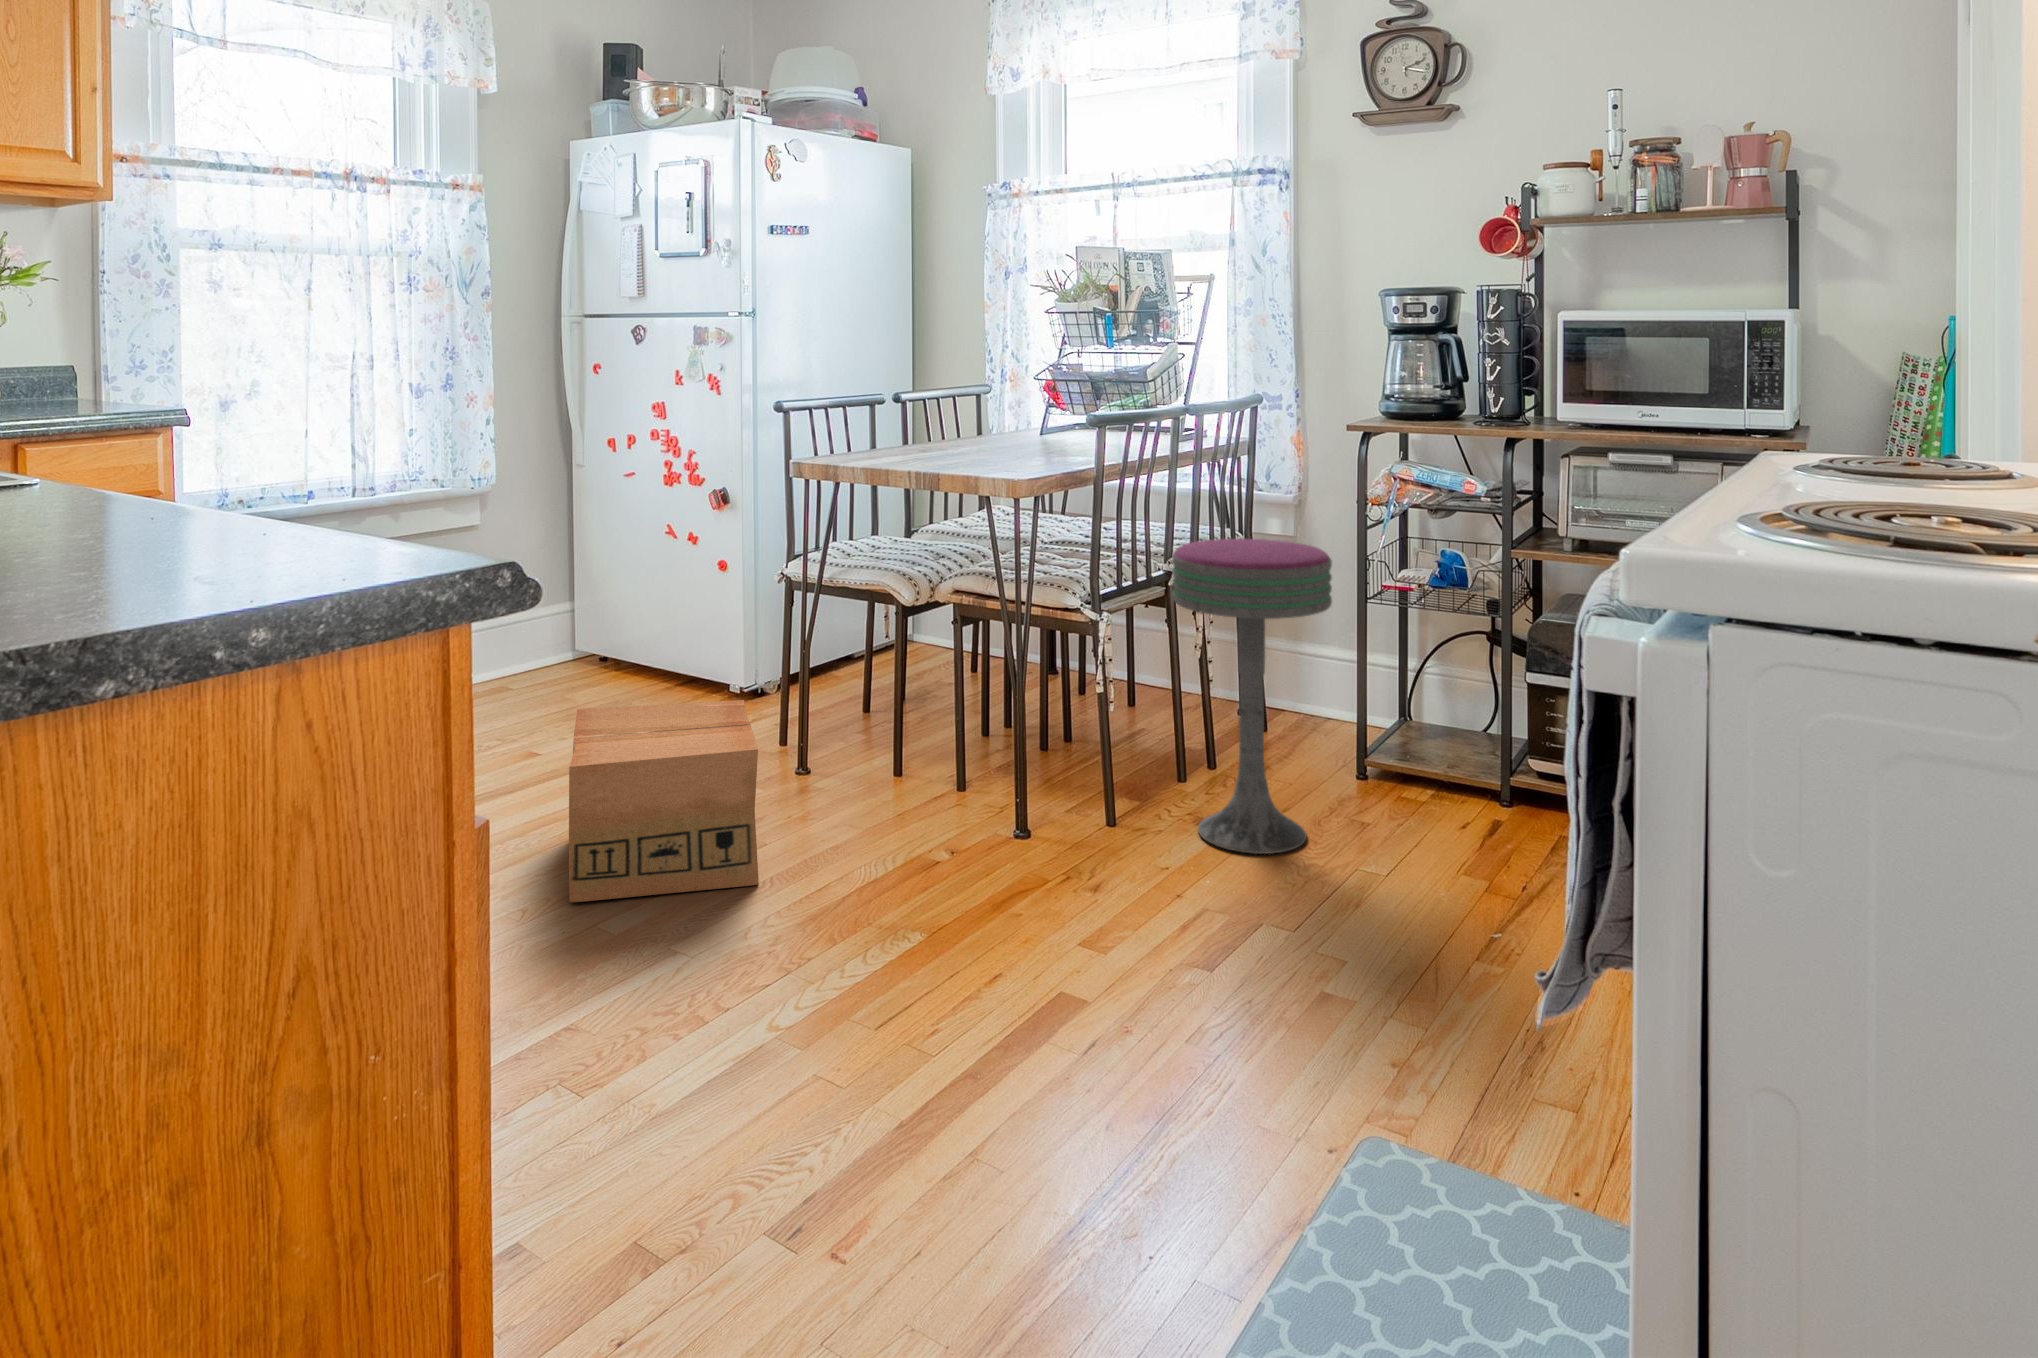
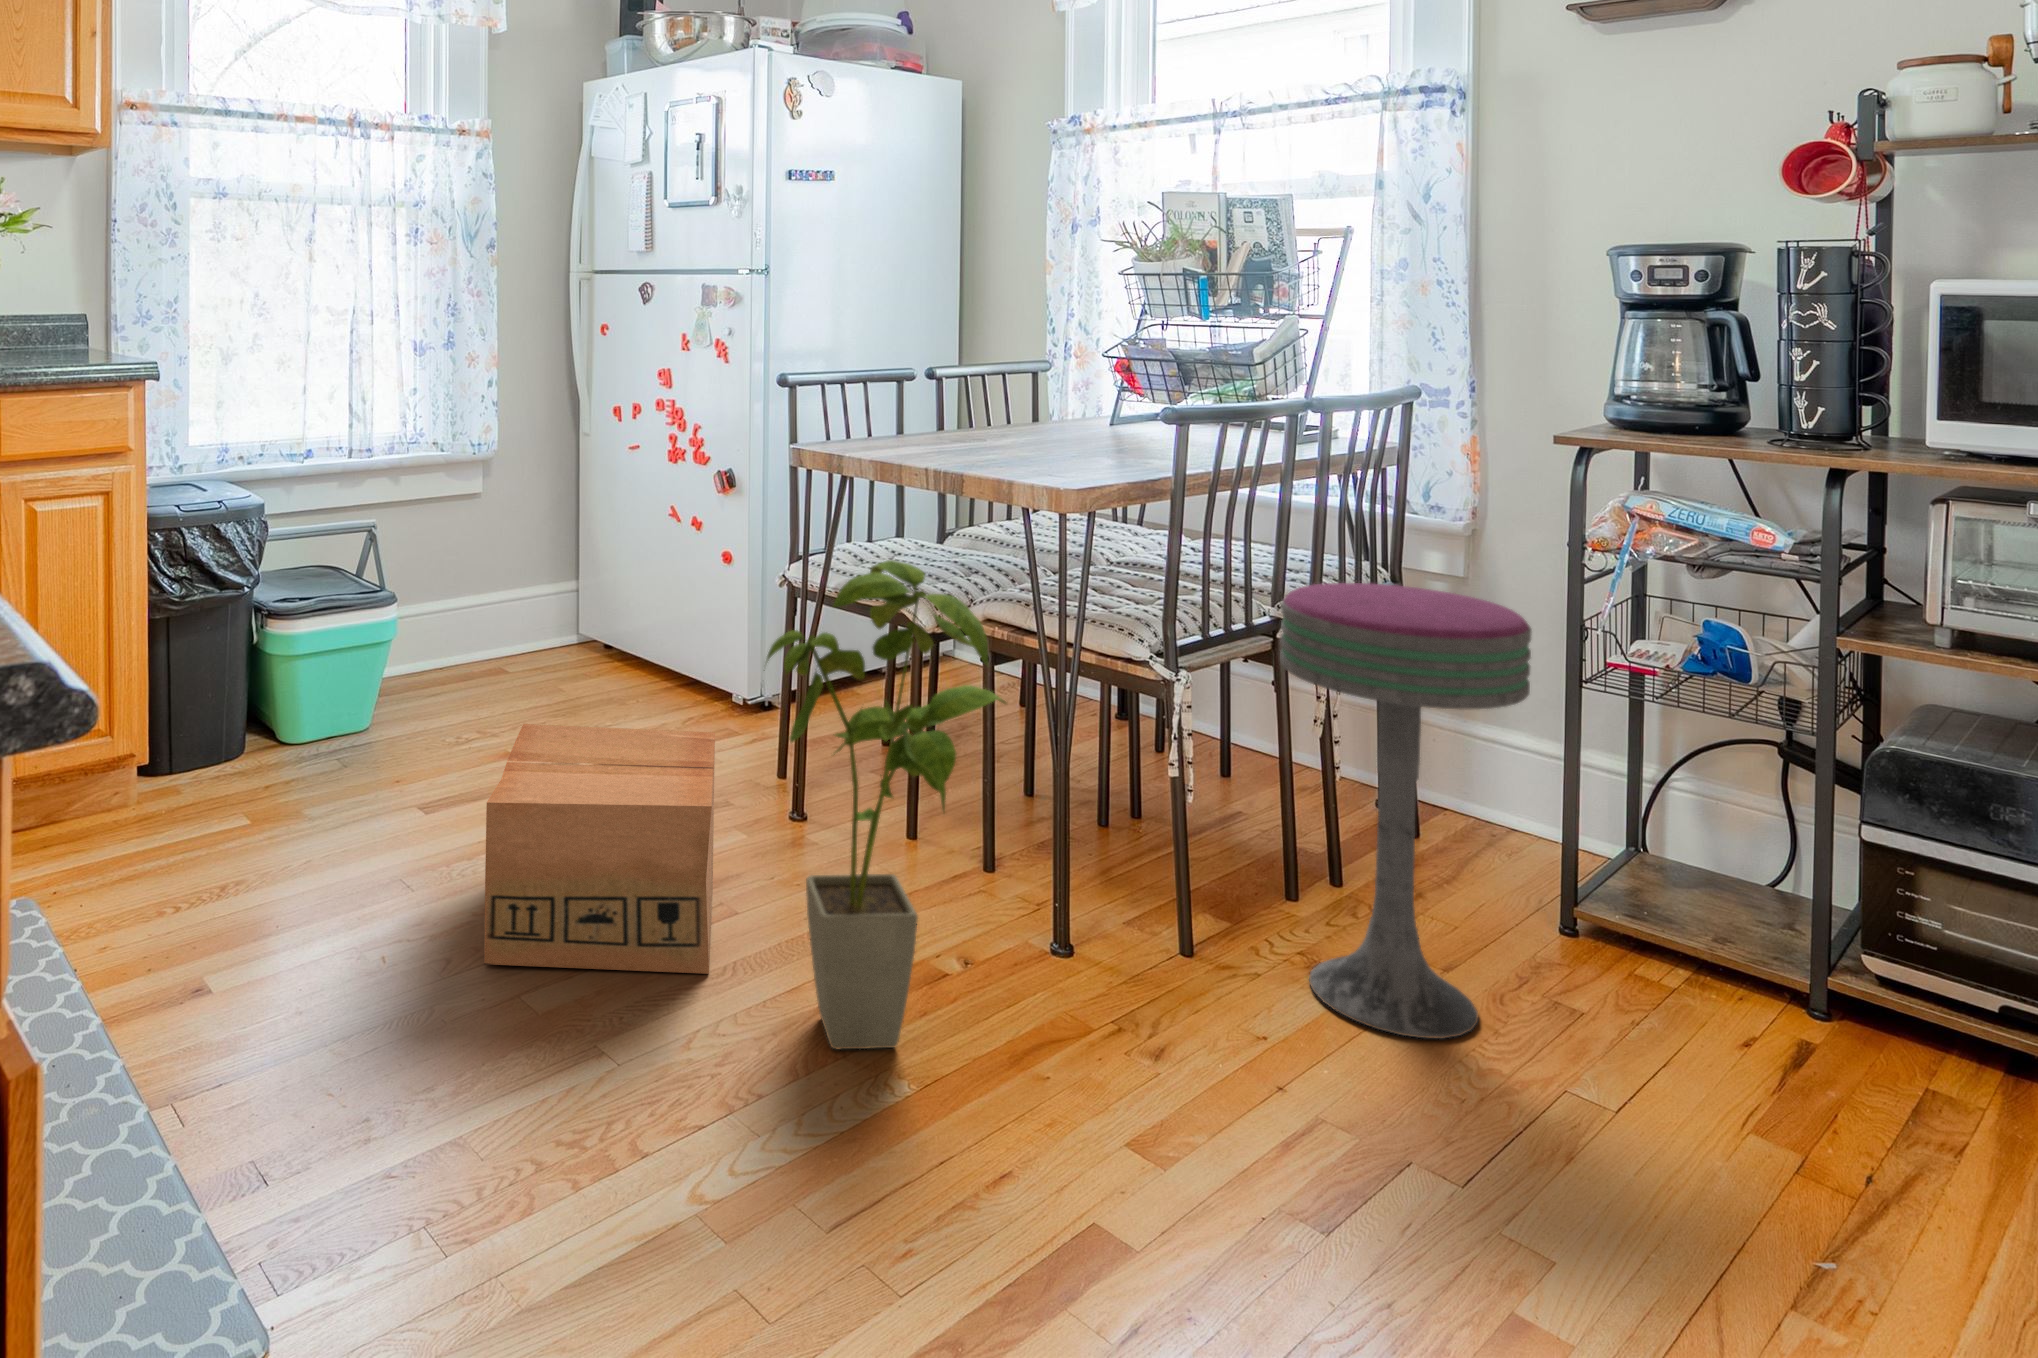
house plant: none [802,540,984,918] -> present [767,560,1006,1049]

